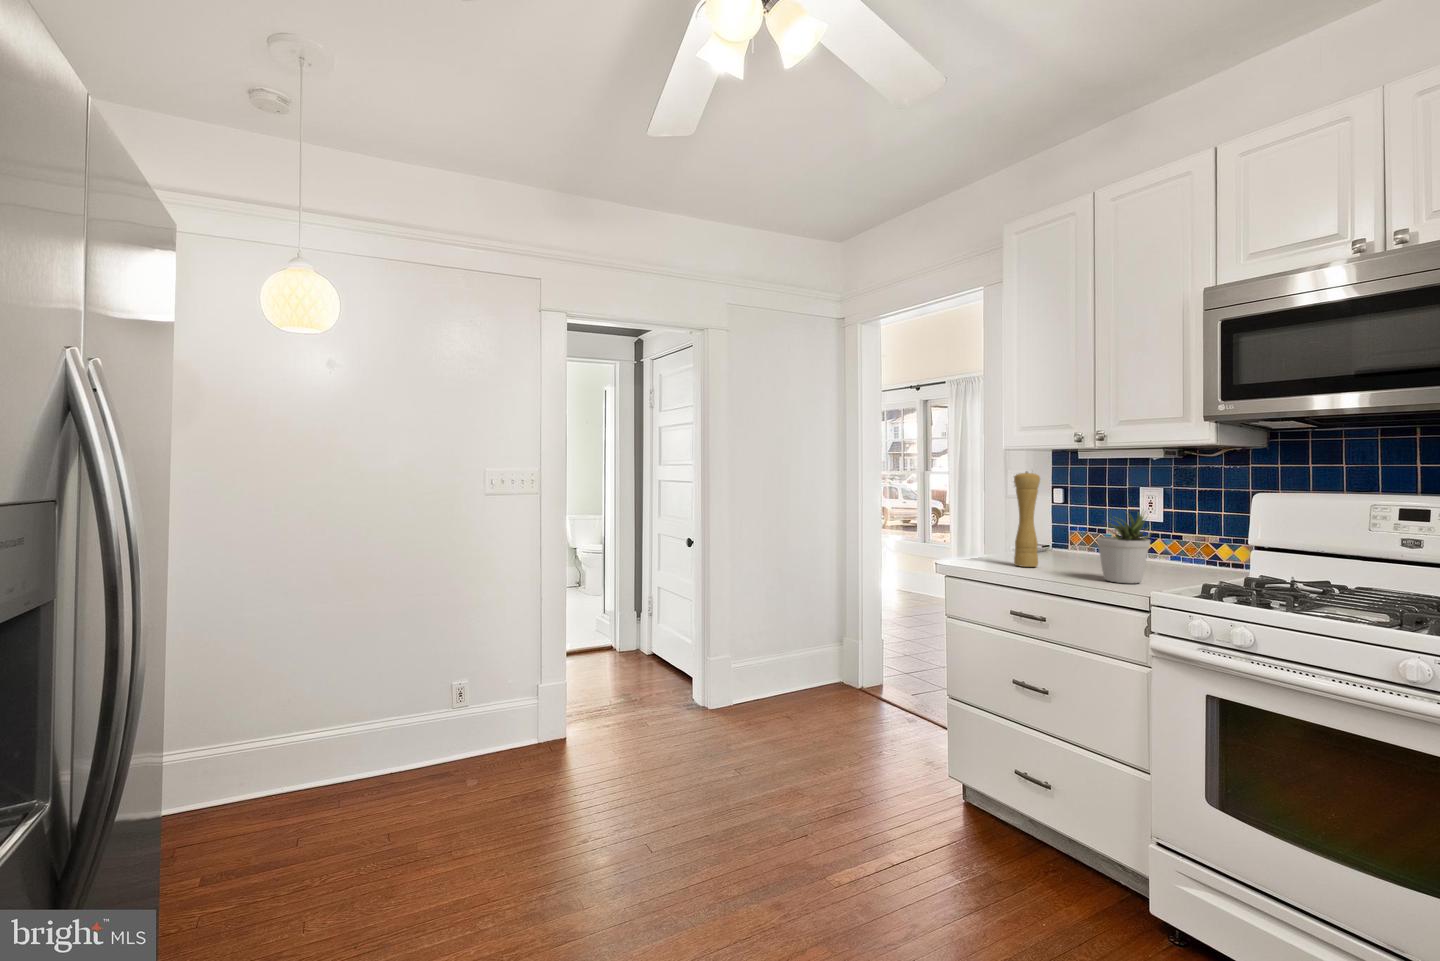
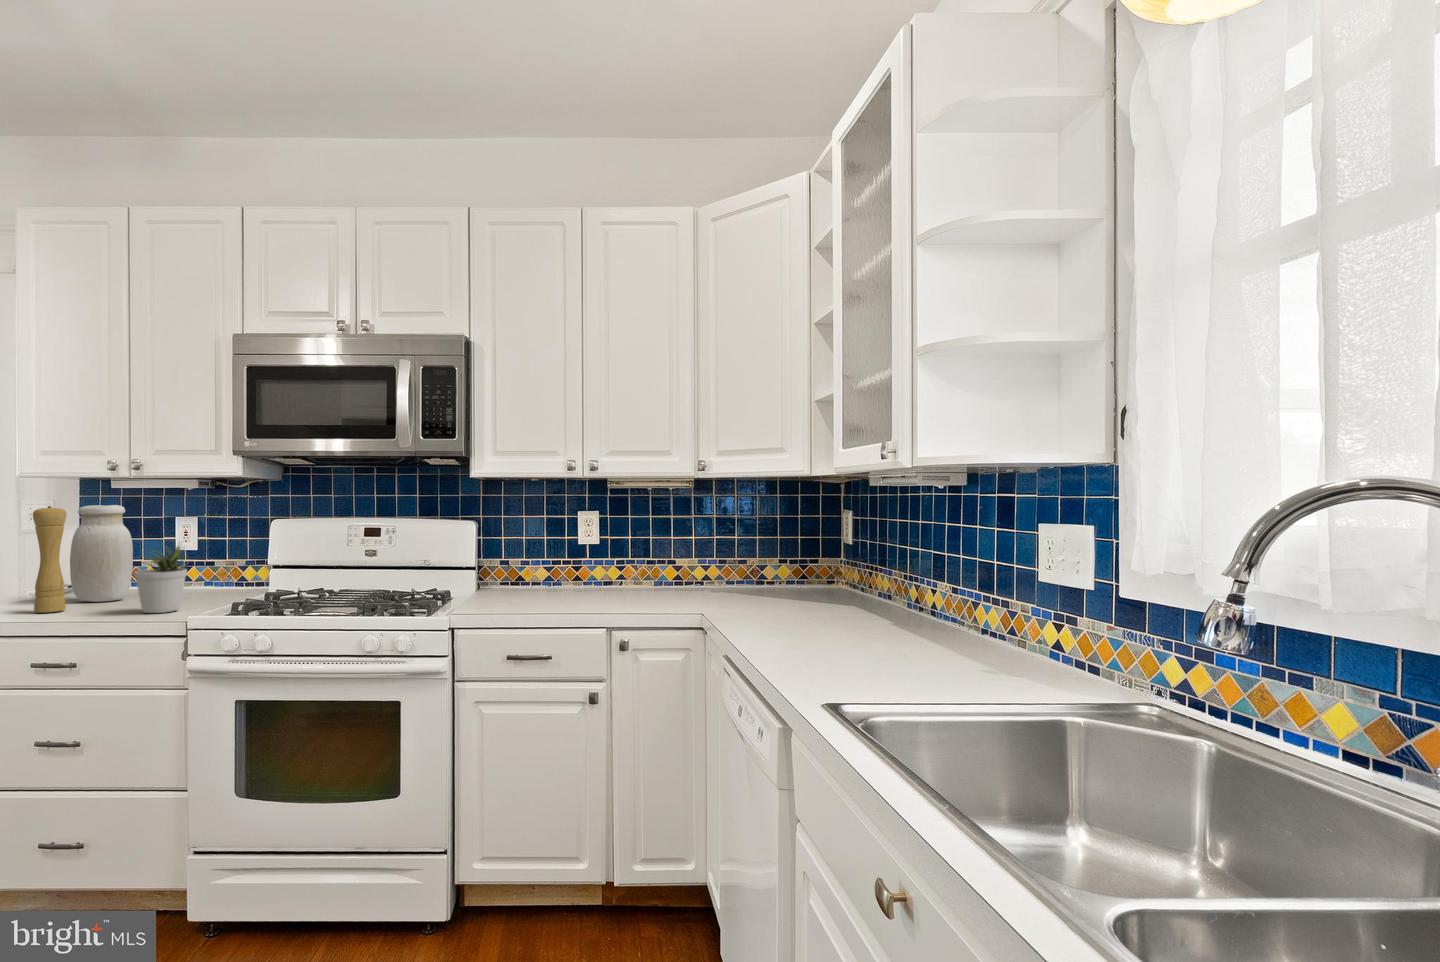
jar: none [1045,473,1098,564] -> present [70,505,133,602]

